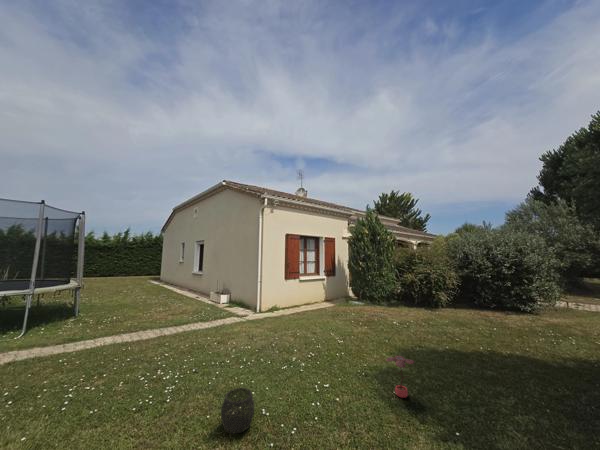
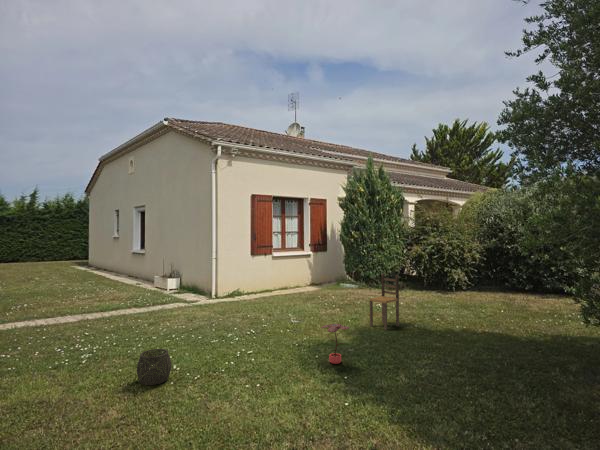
chair: none [399,300,424,351] -> present [370,274,399,330]

